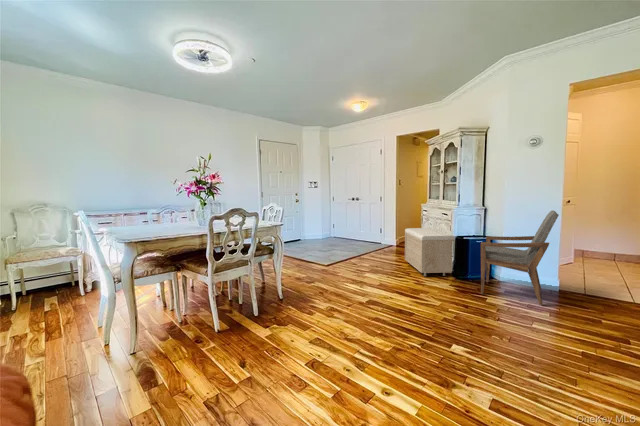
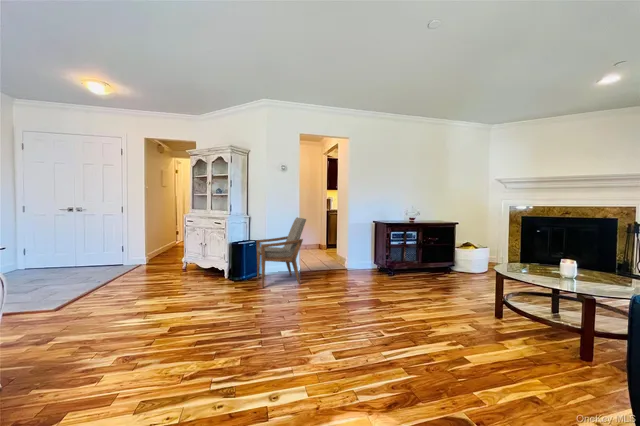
storage bench: present [405,228,454,276] -> none [174,239,232,287]

